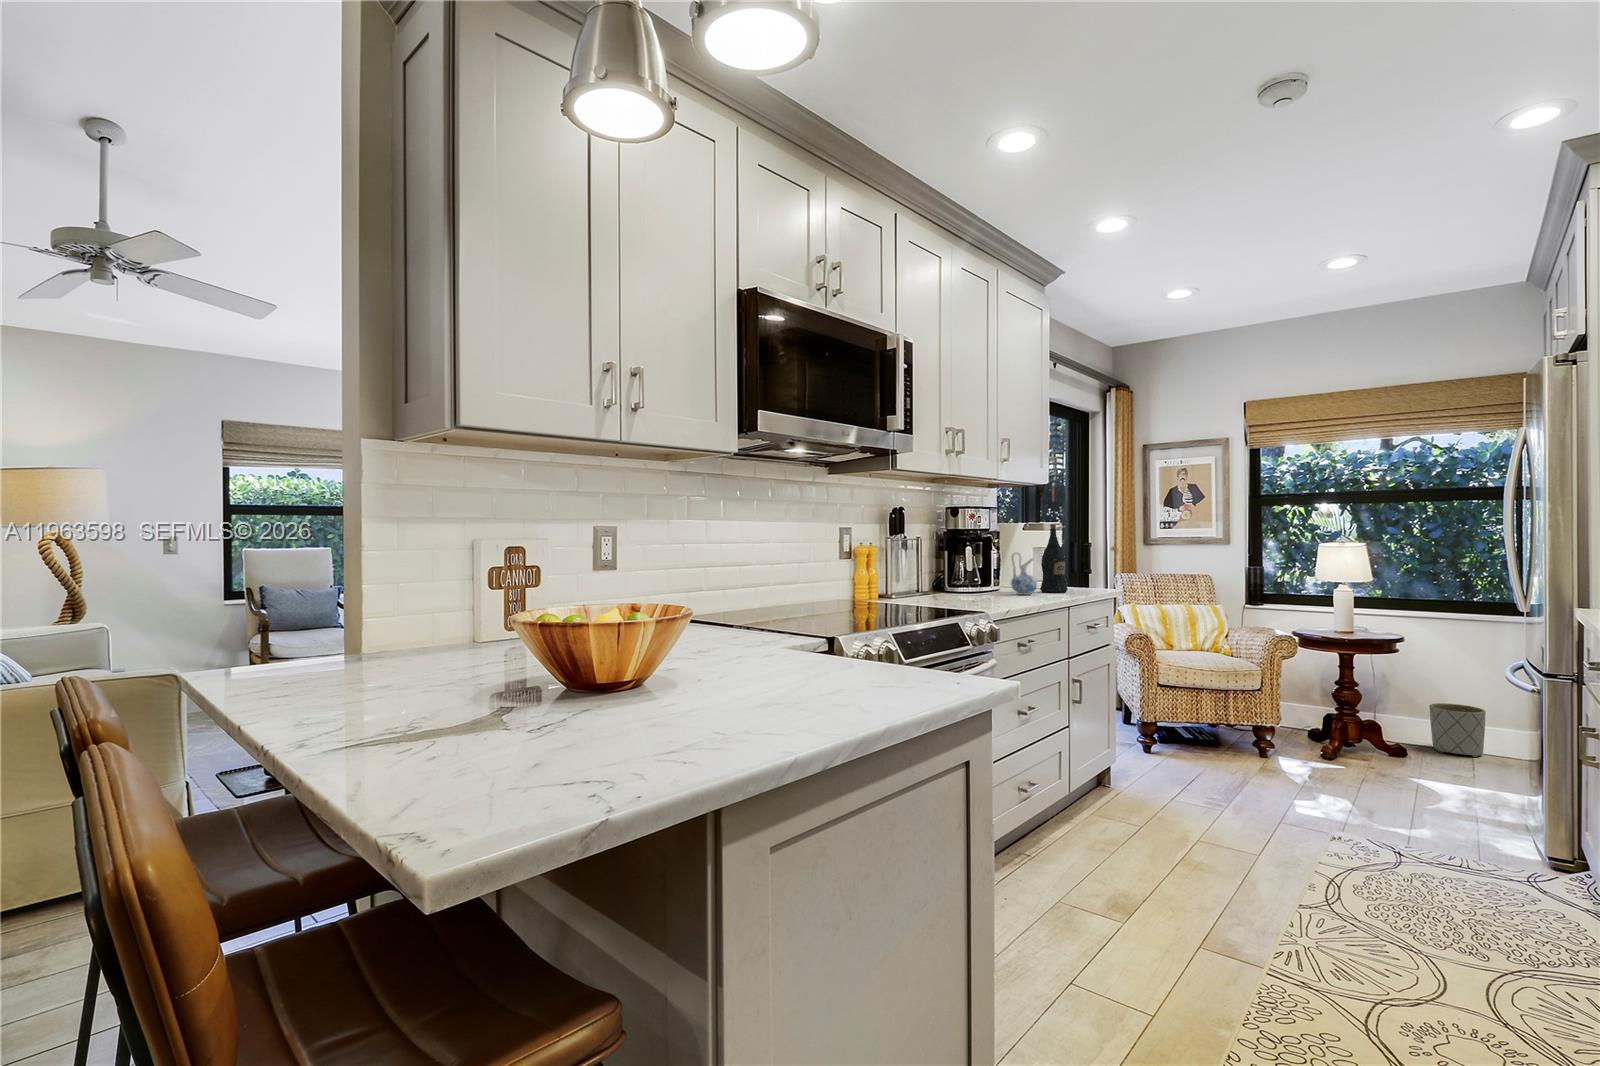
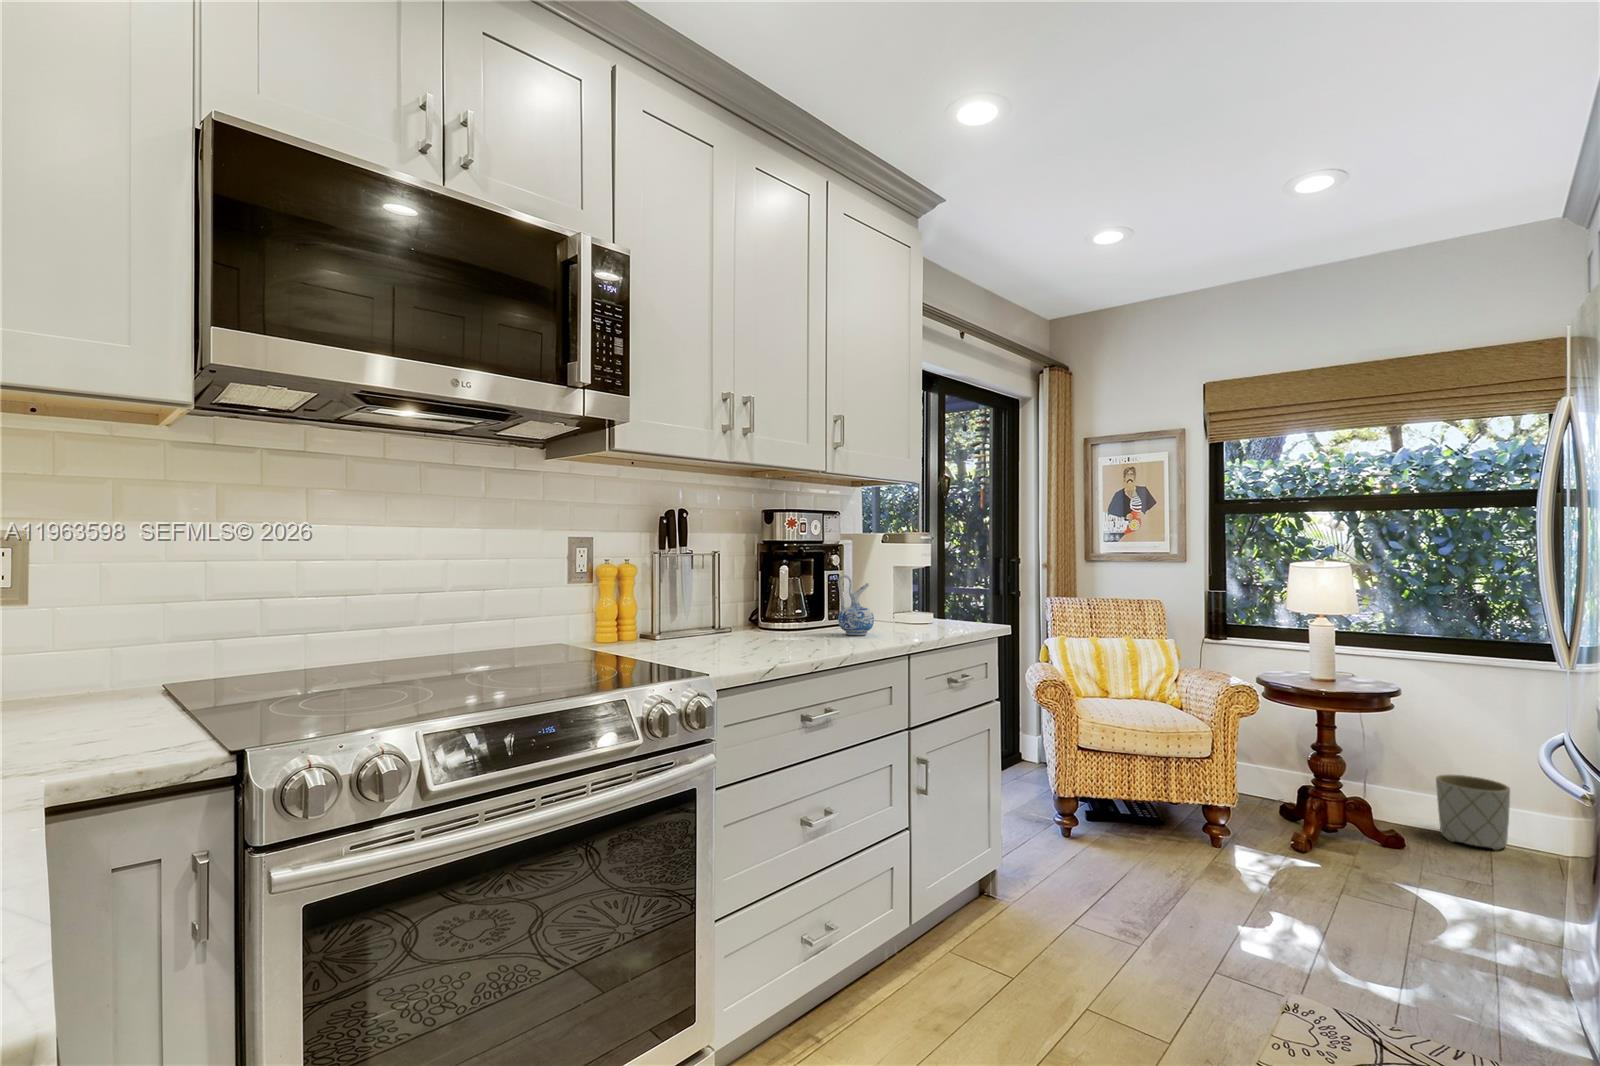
wine bottle: present [1040,524,1068,593] -> none [888,536,925,631]

